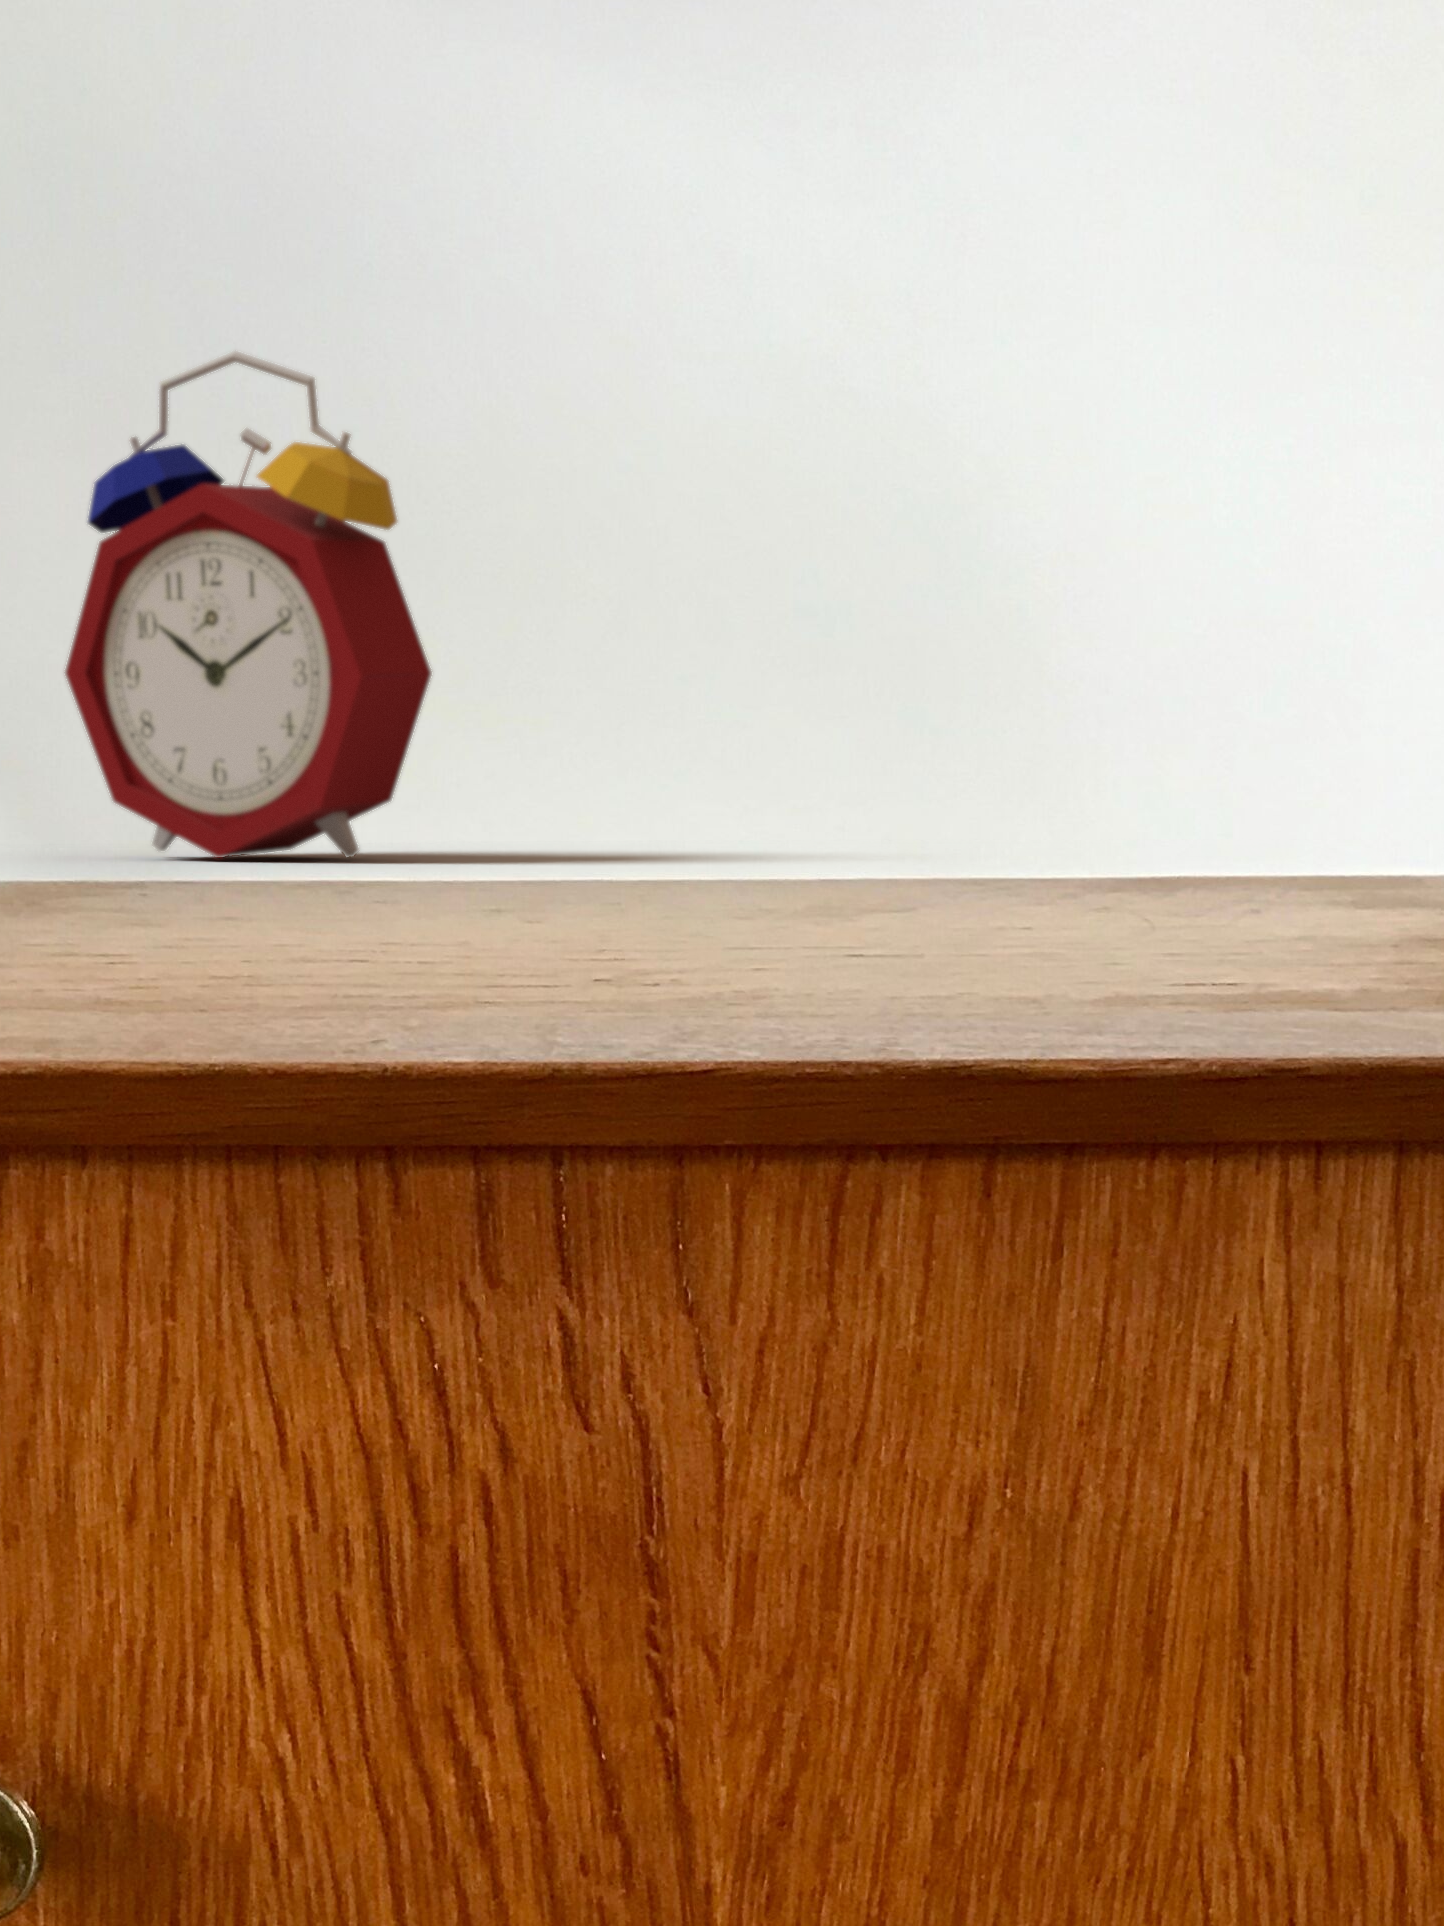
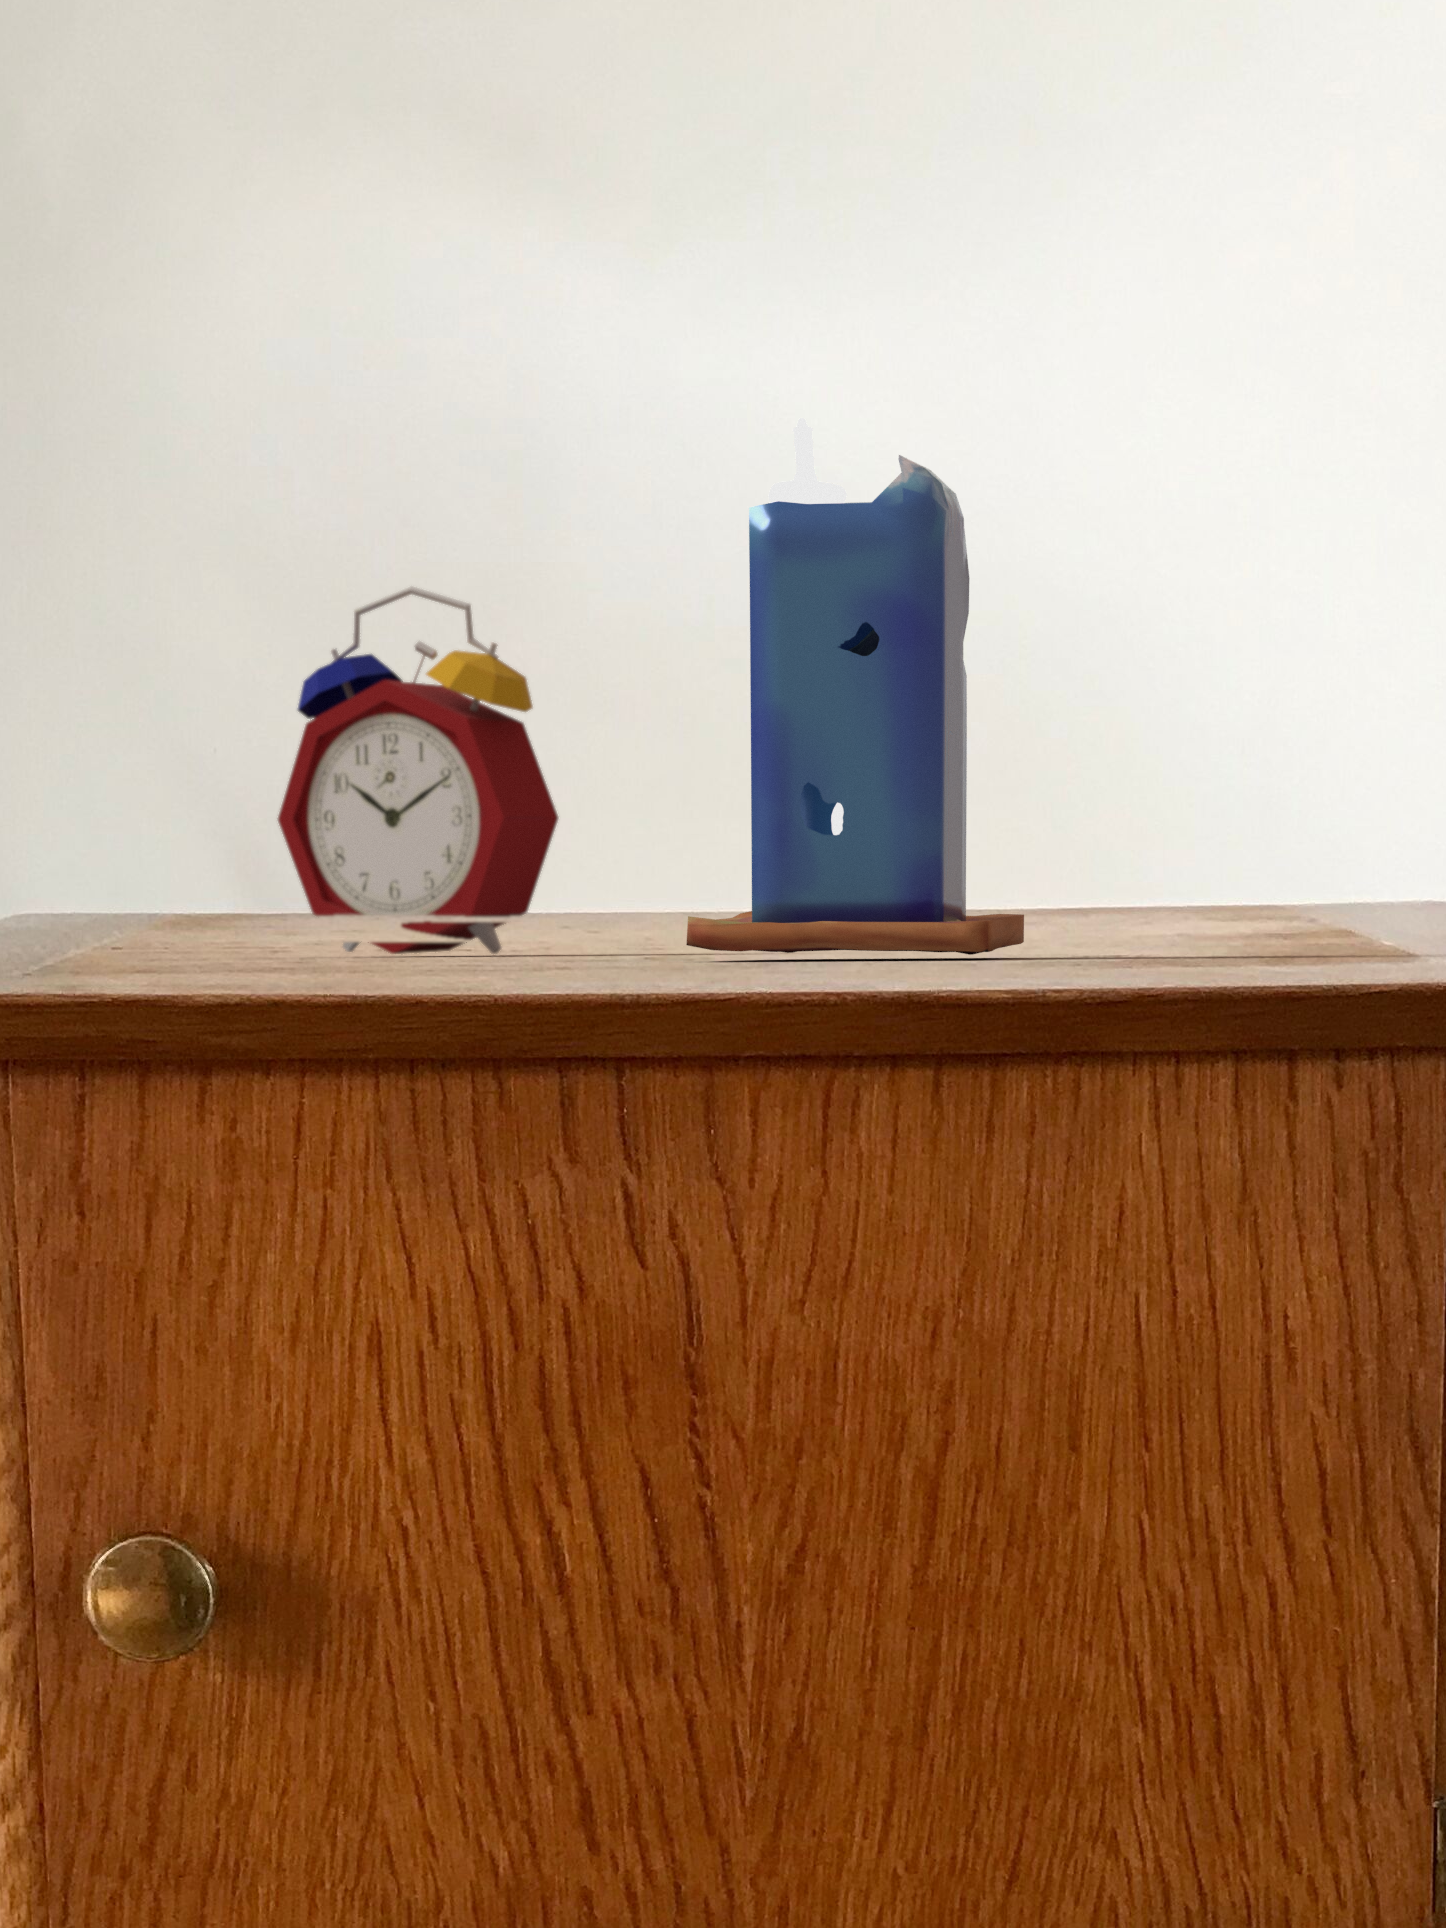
candle: none [622,166,1060,926] -> present [686,418,1024,955]

